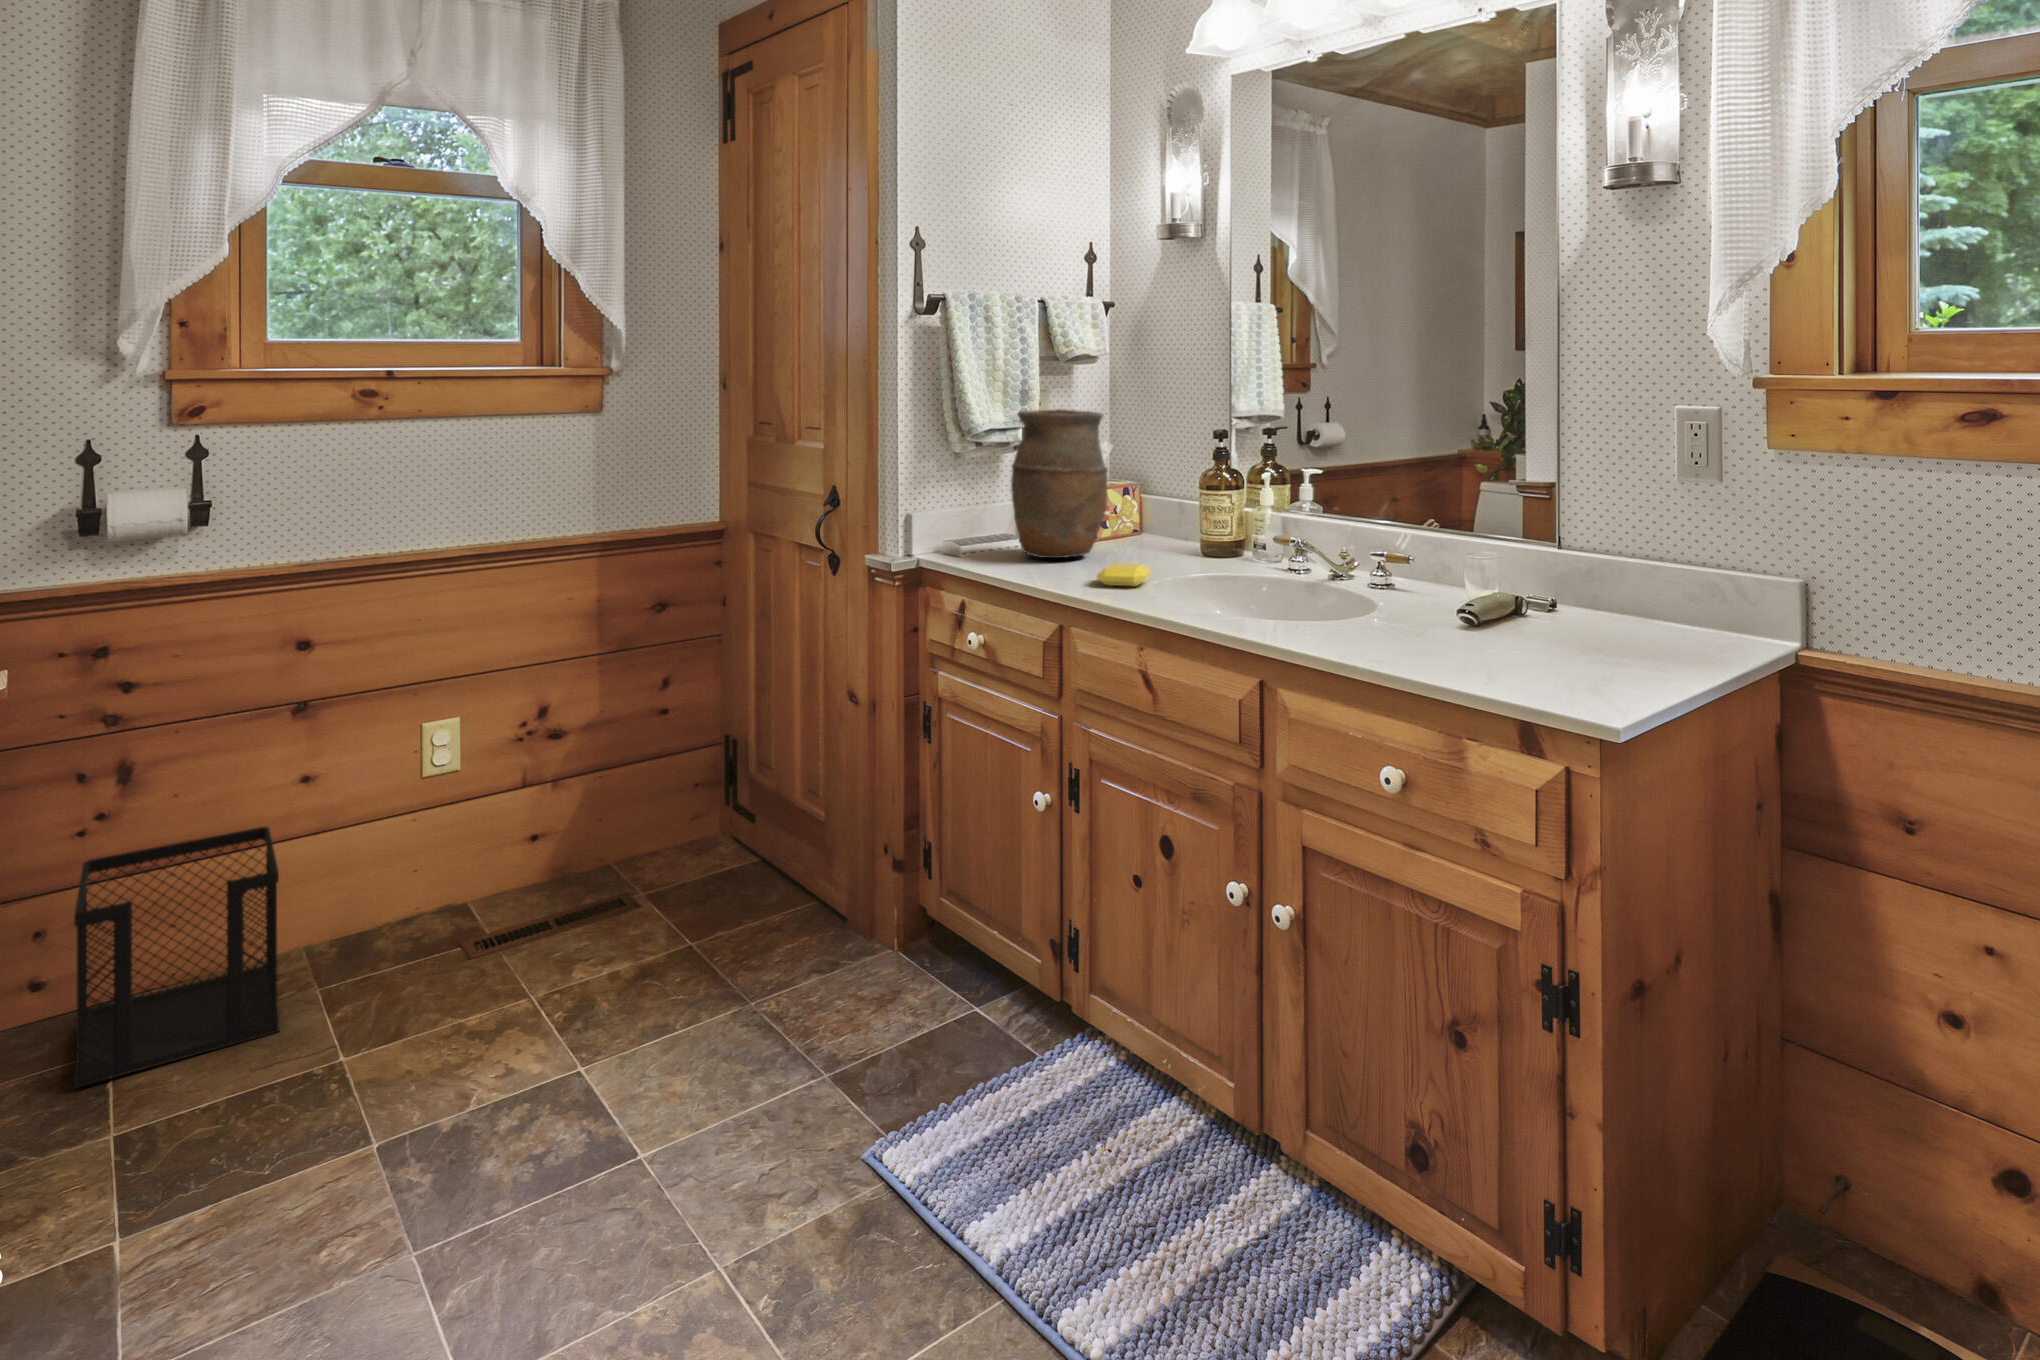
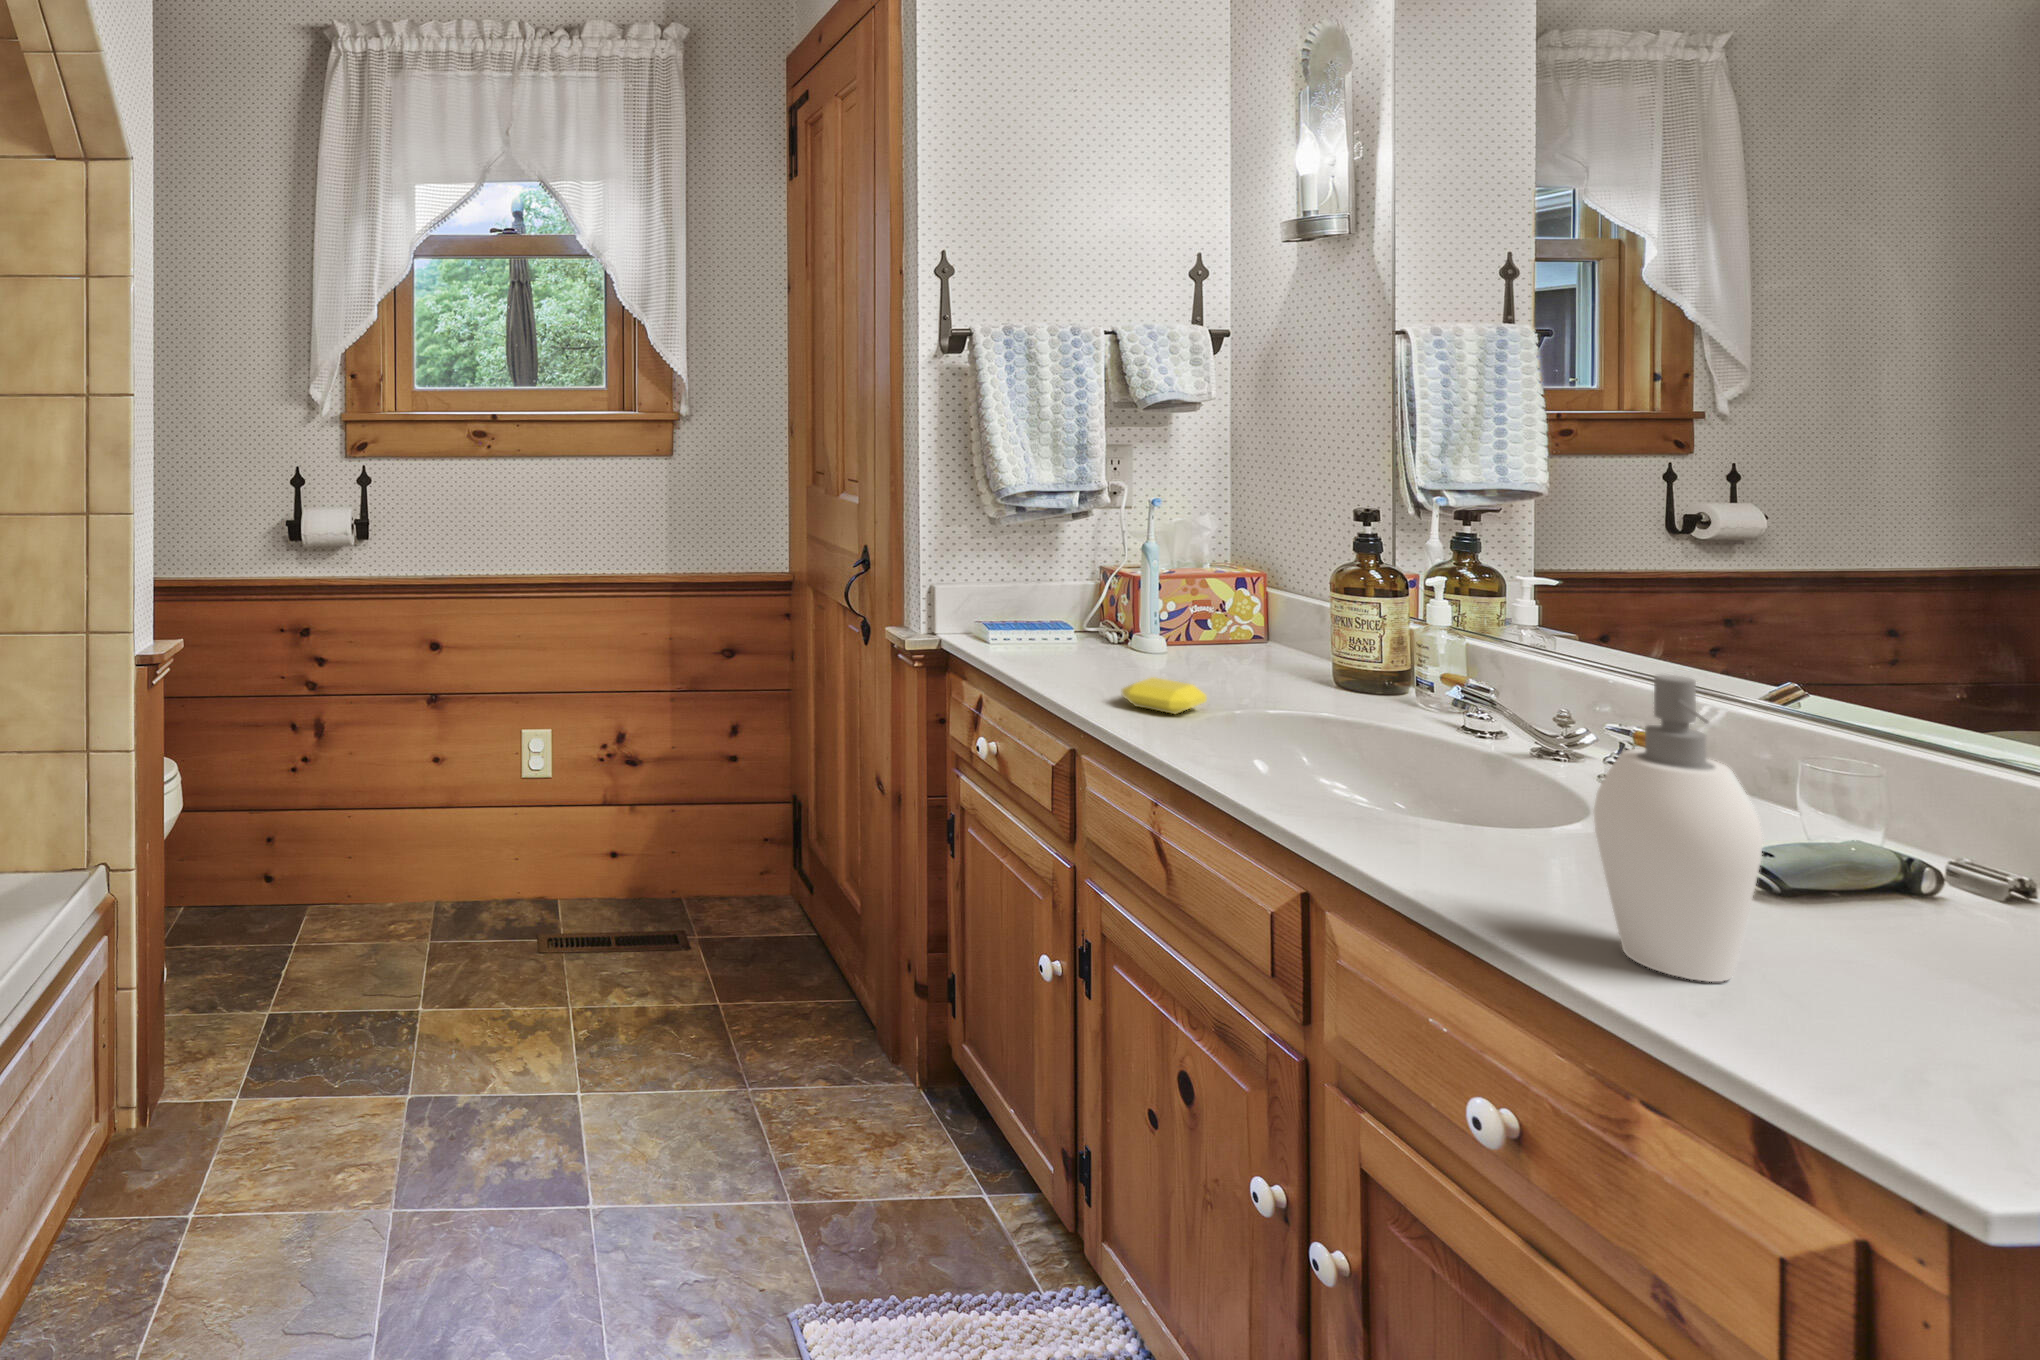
vase: present [1011,409,1108,558] -> none [1051,466,1185,658]
soap dispenser: none [1440,498,1512,665] -> present [1594,674,1763,982]
wastebasket: present [74,827,279,1088] -> none [258,788,406,970]

